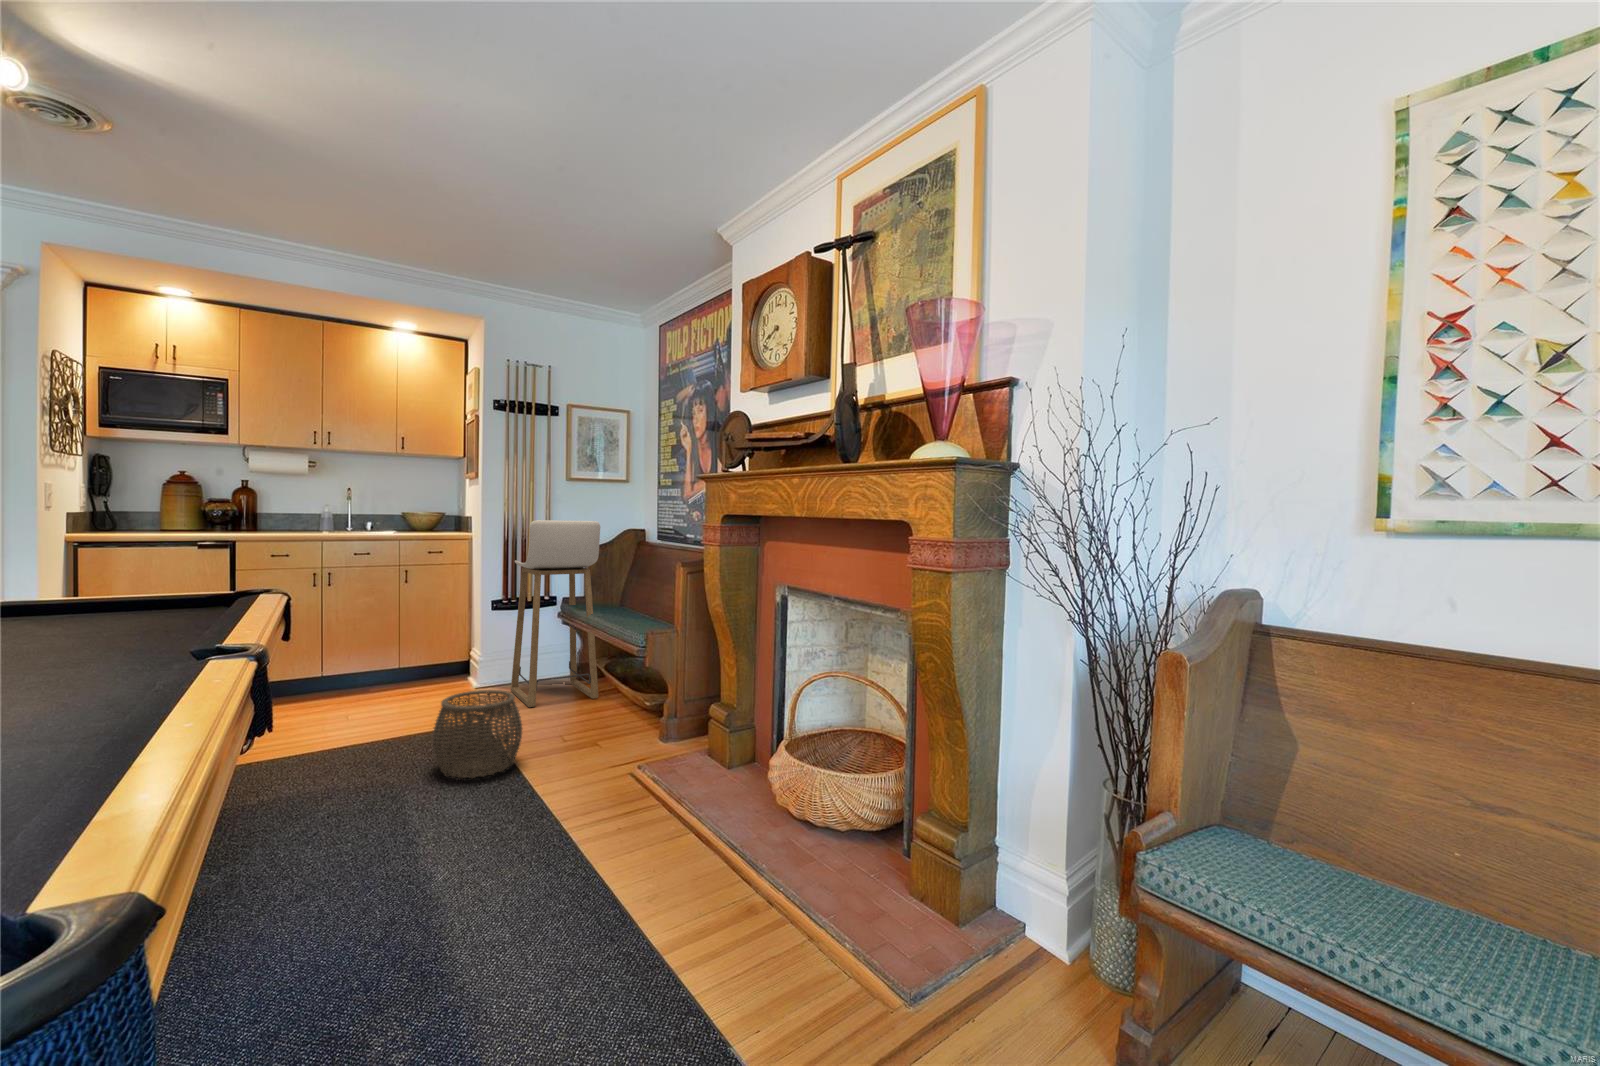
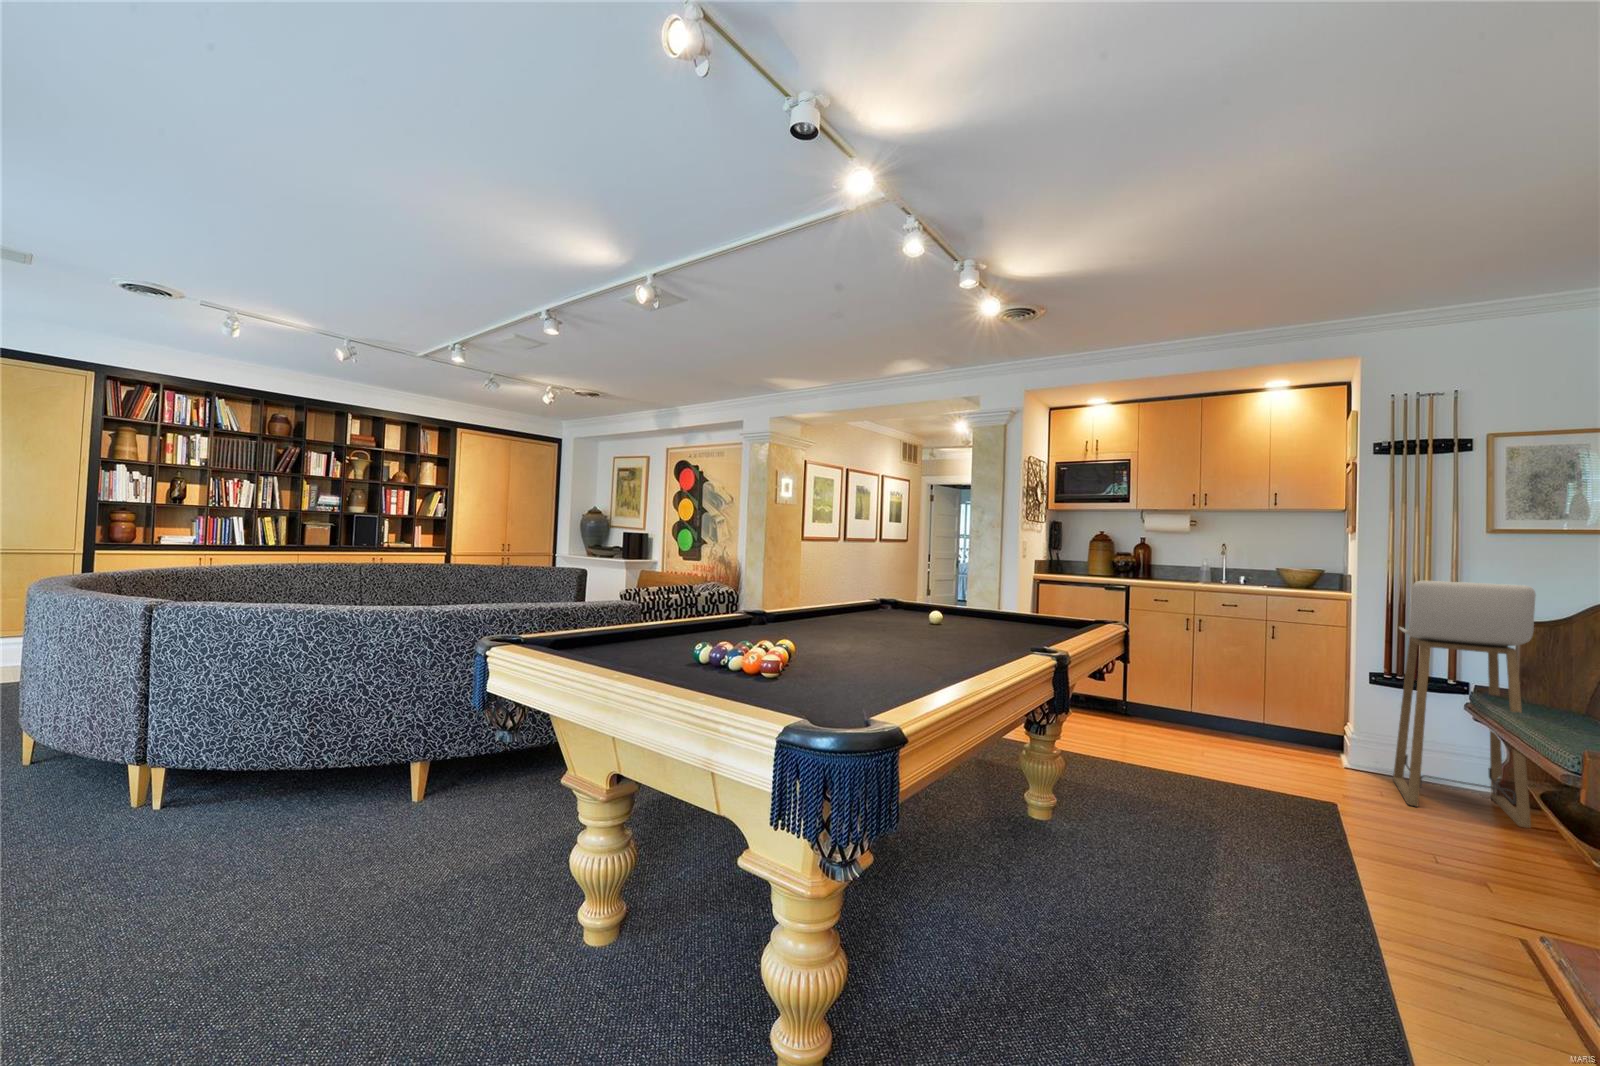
woven basket: present [432,690,522,778] -> none [1255,754,1366,855]

